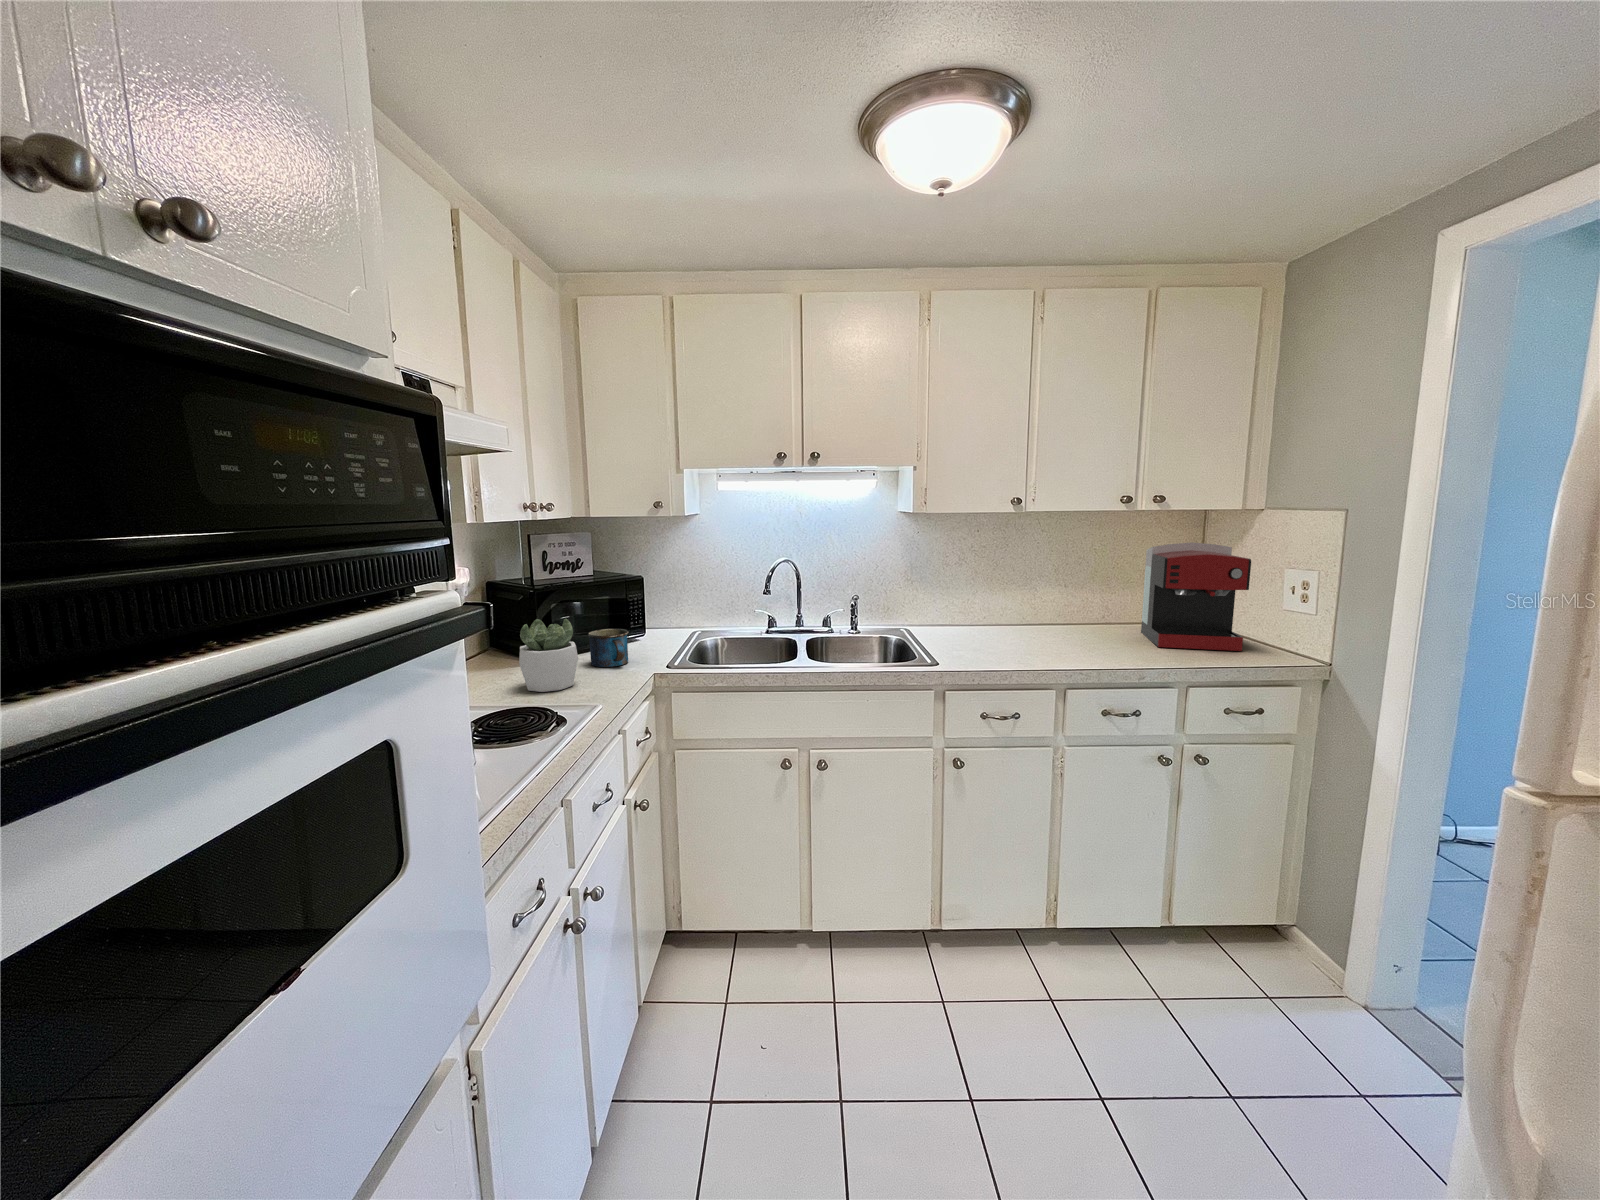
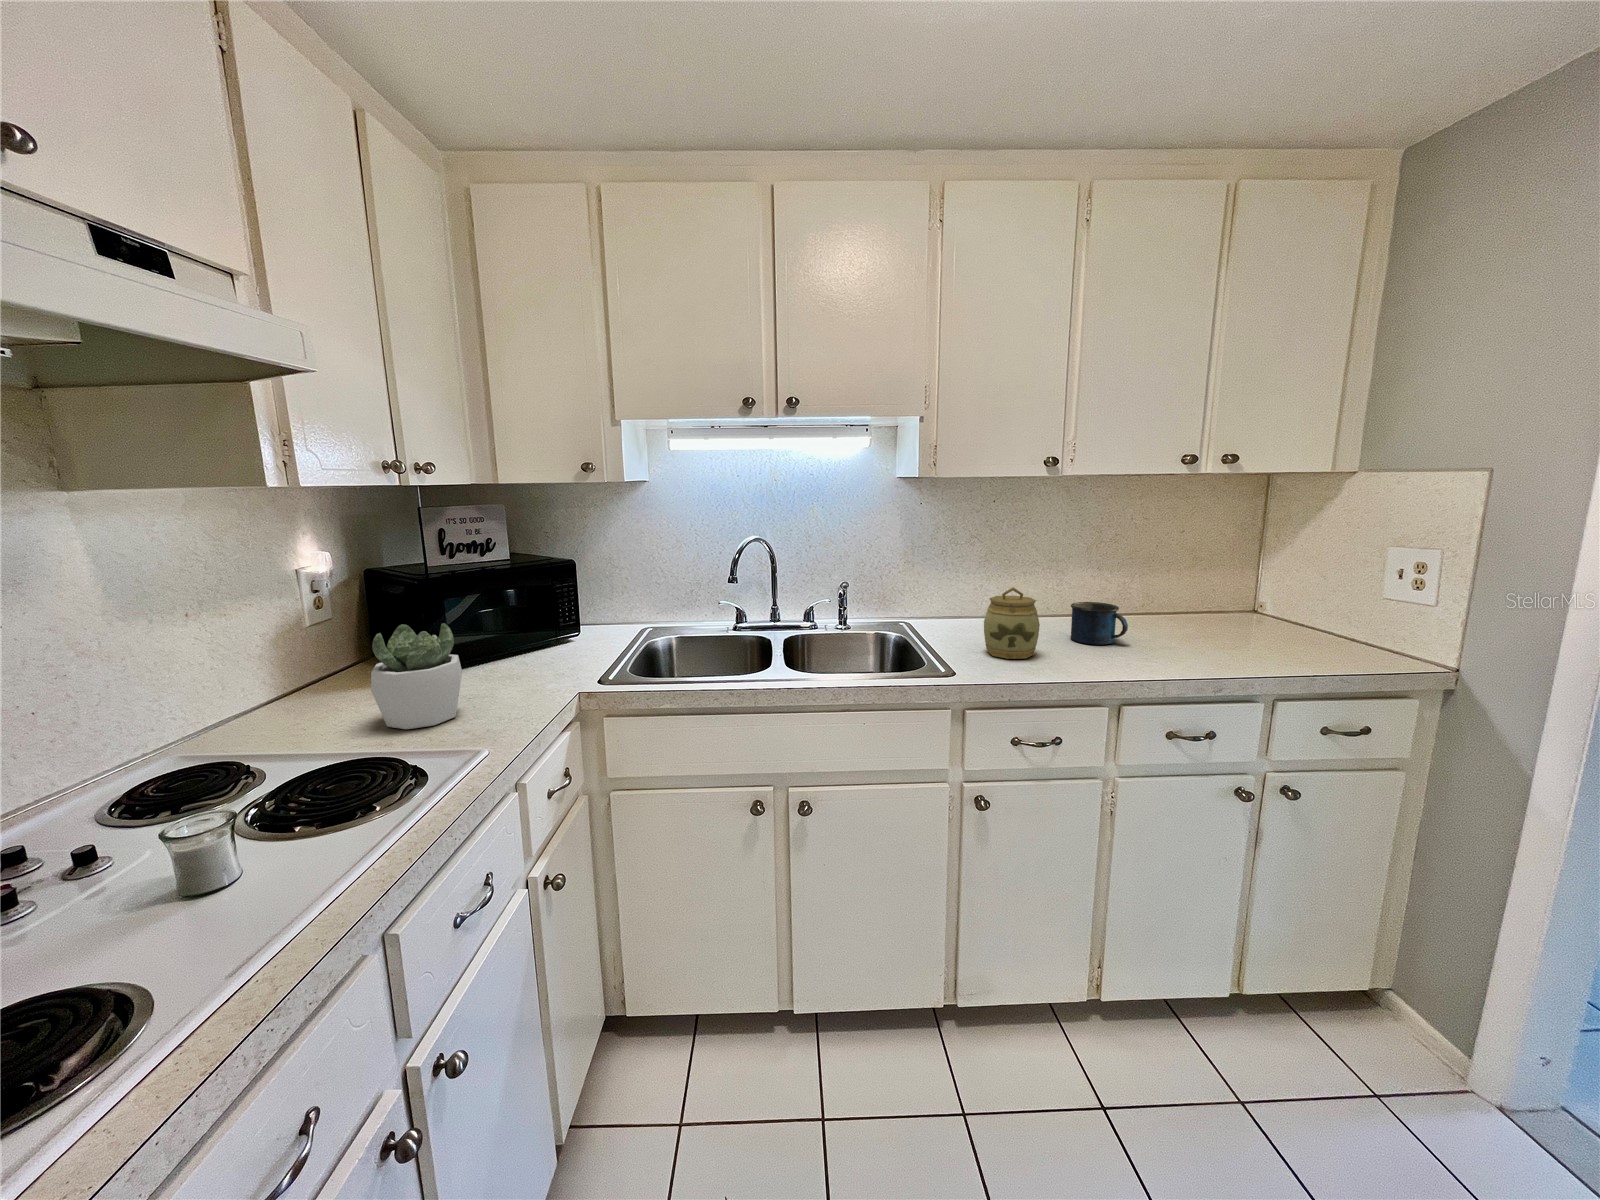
coffee maker: present [1141,542,1251,651] -> none [1196,514,1353,651]
jar: none [963,599,1006,654] -> present [984,587,1040,659]
mug: present [588,628,628,667] -> present [1071,602,1128,644]

